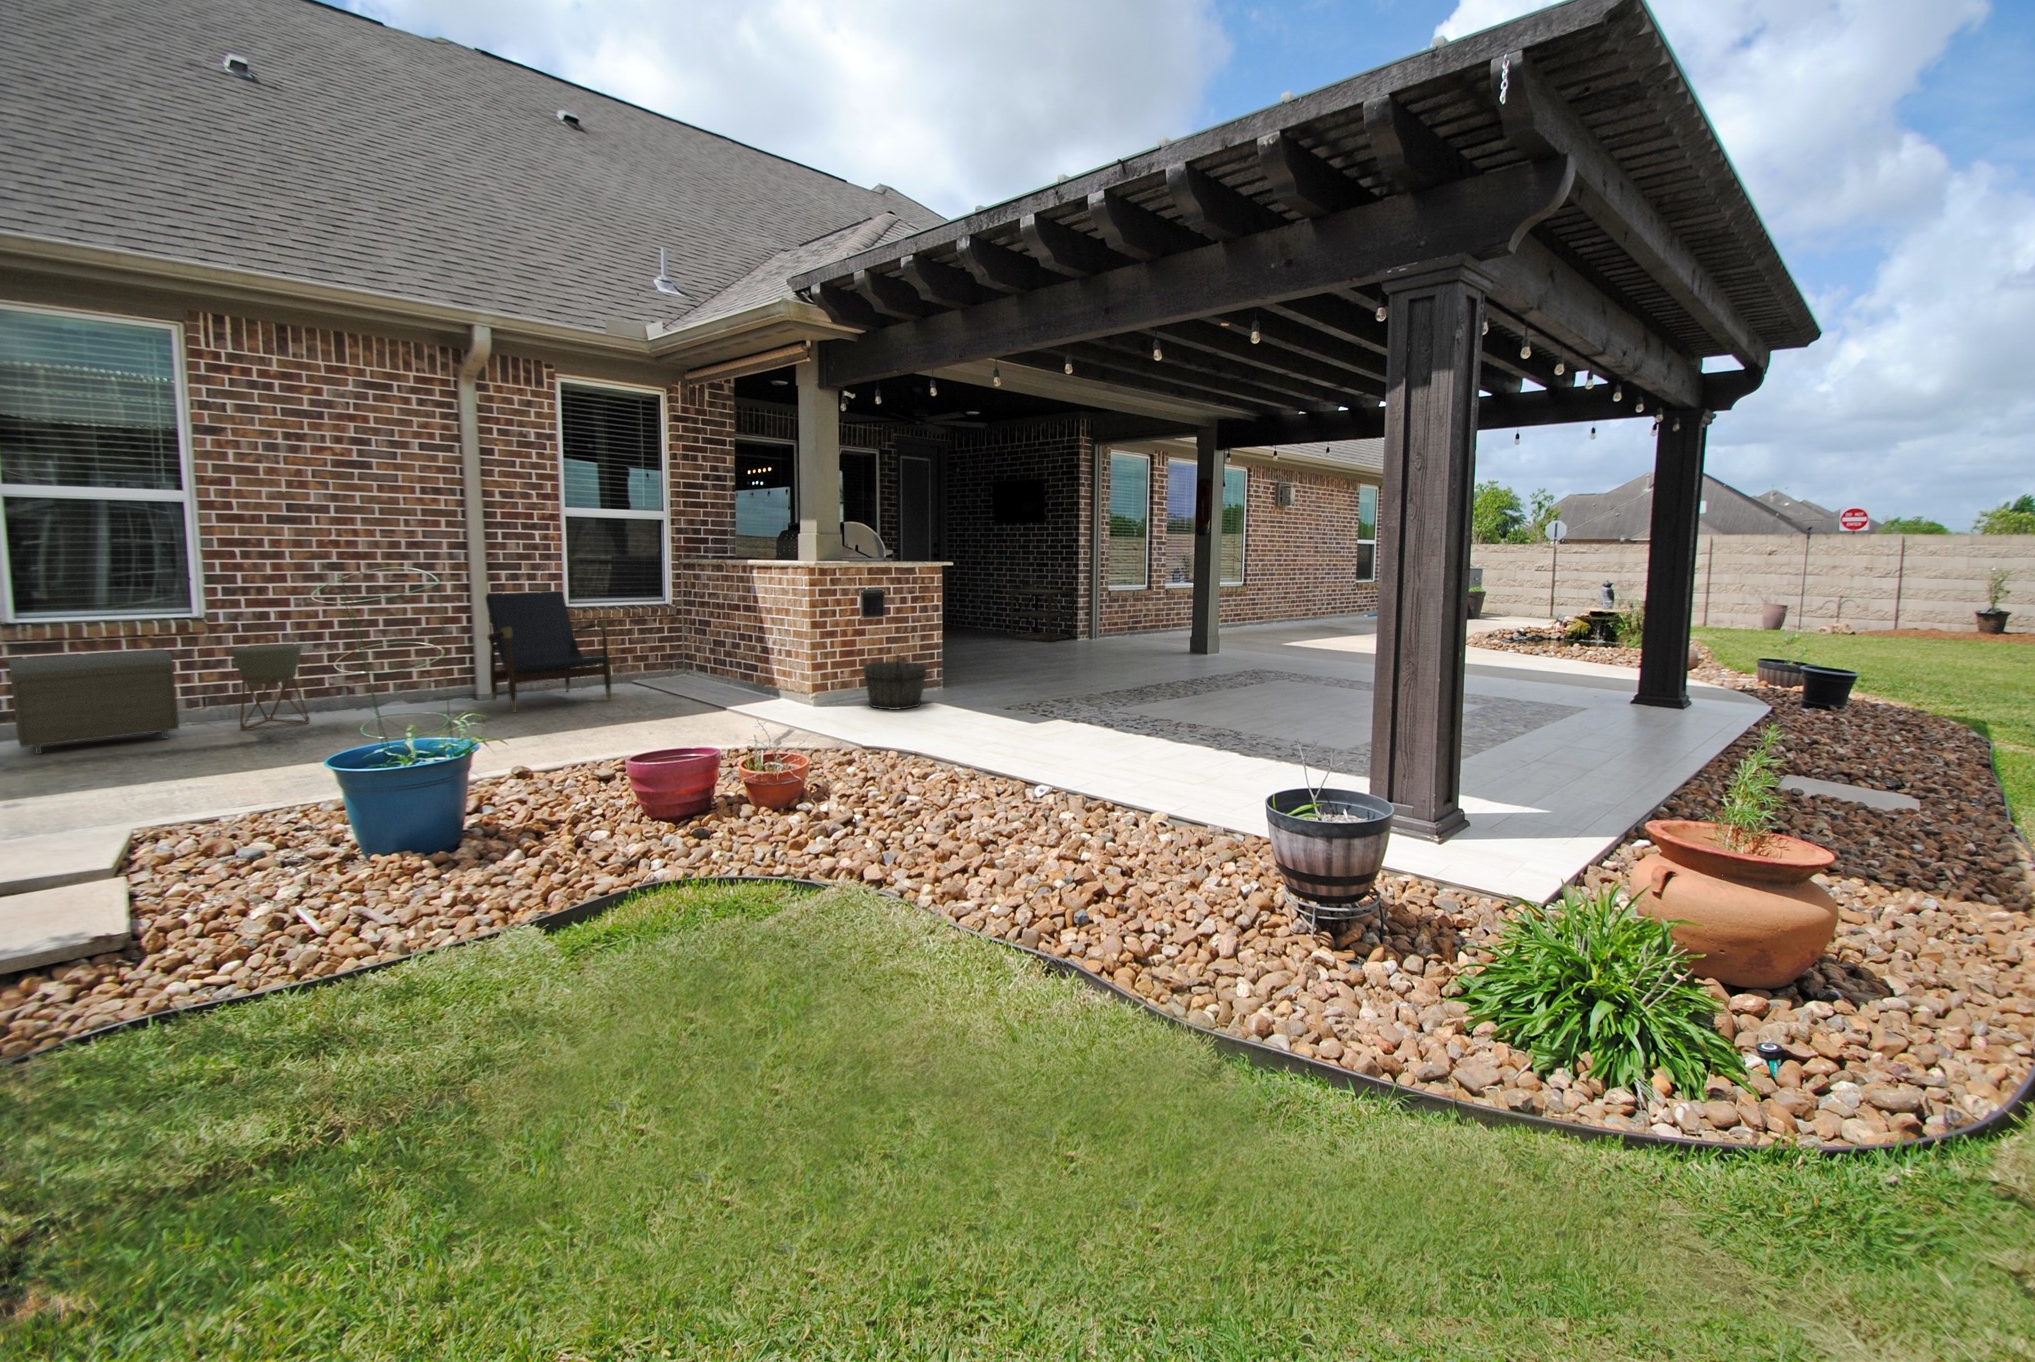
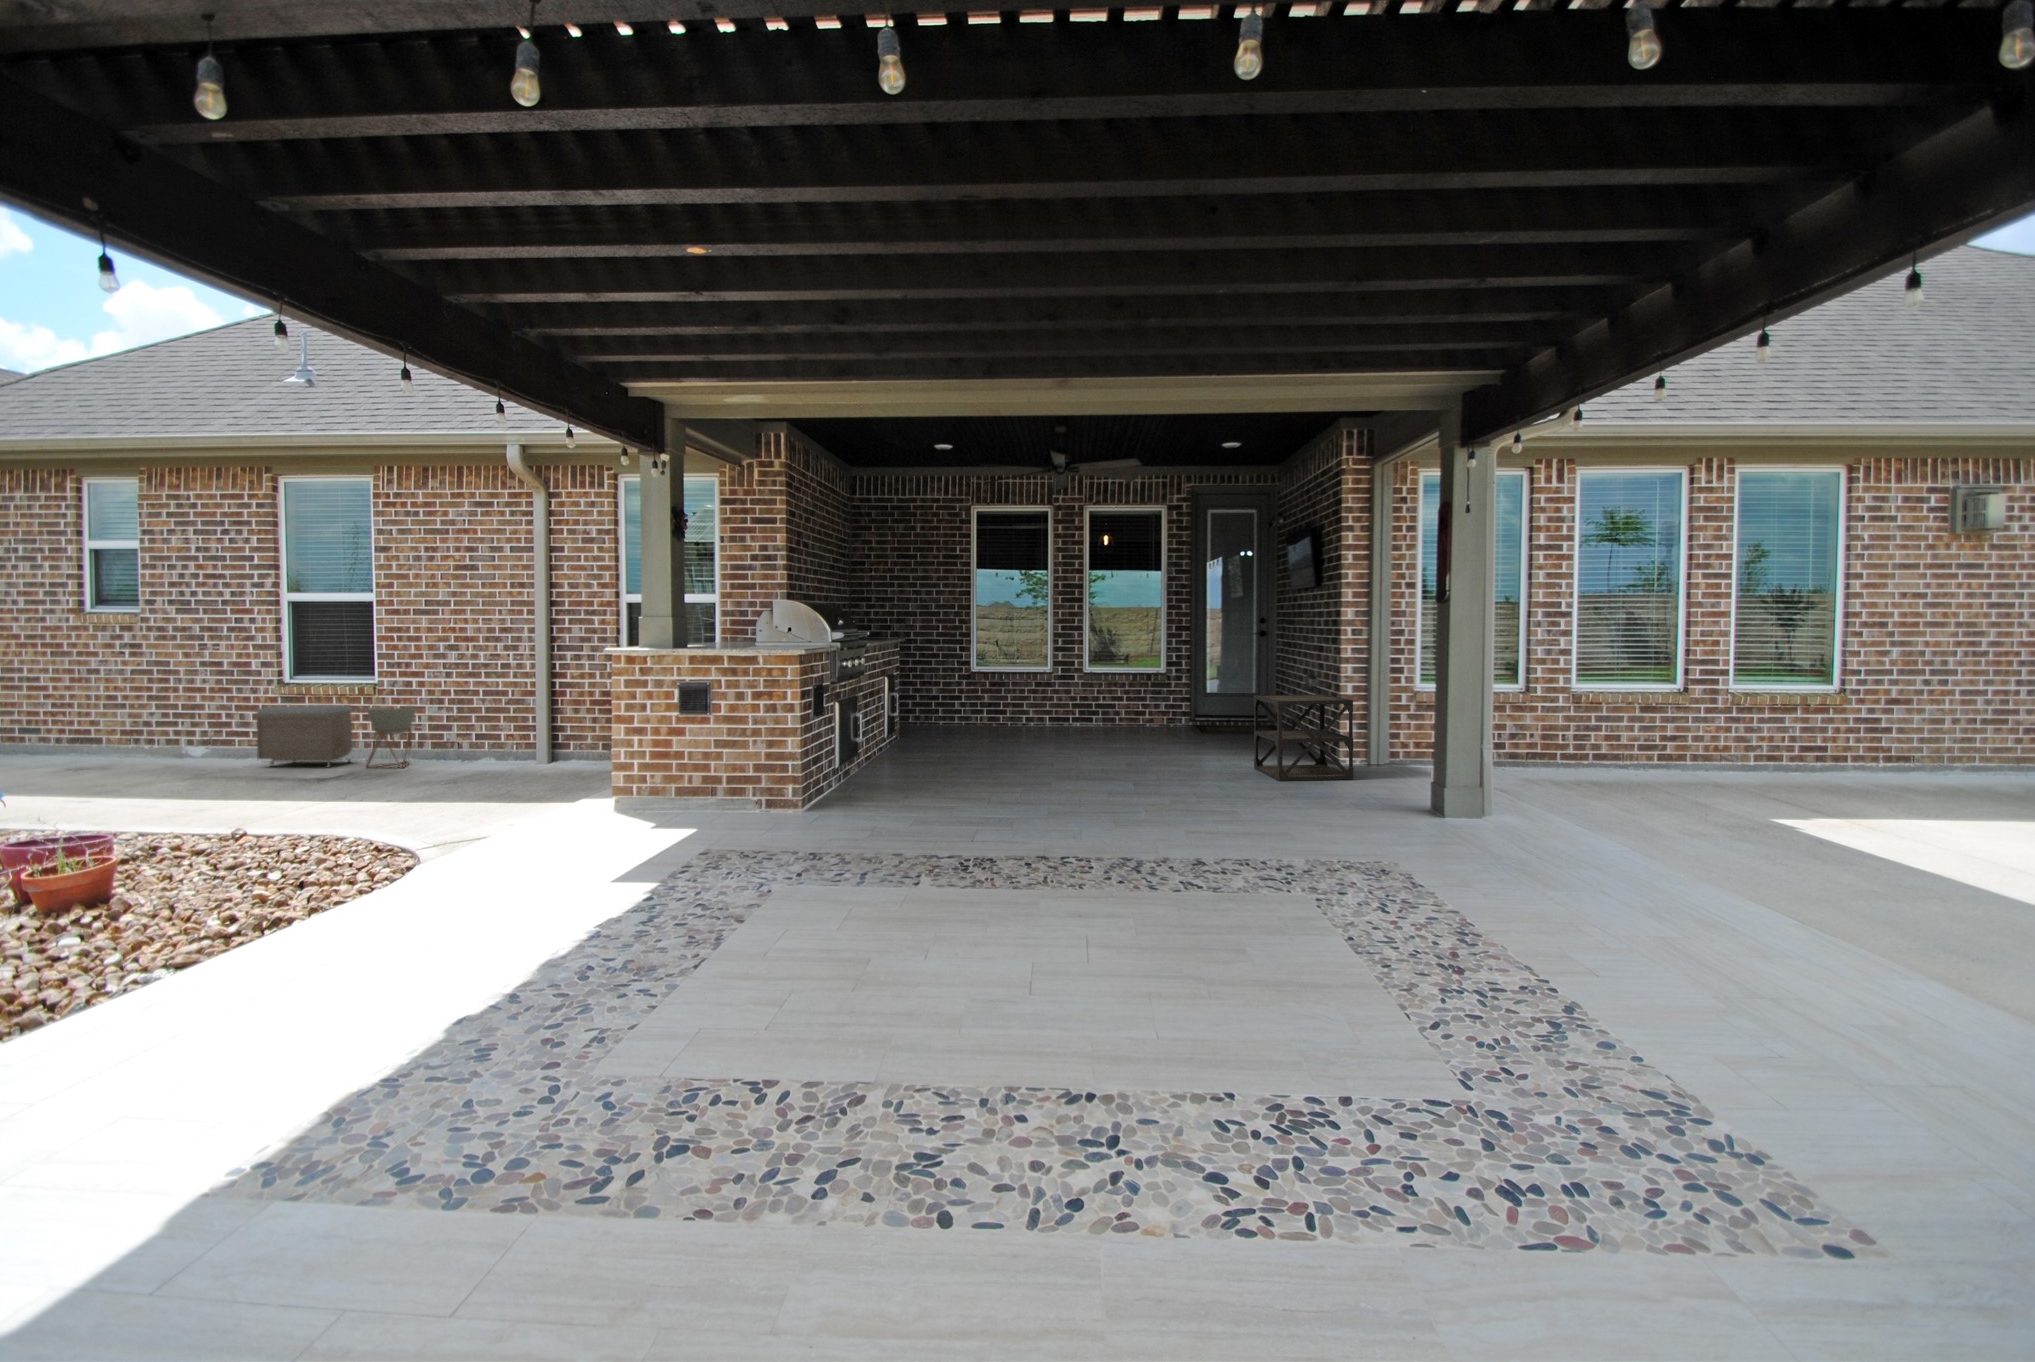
lounge chair: present [486,591,611,712] -> none [484,673,602,780]
wooden bucket: present [863,654,927,710] -> none [629,757,716,834]

